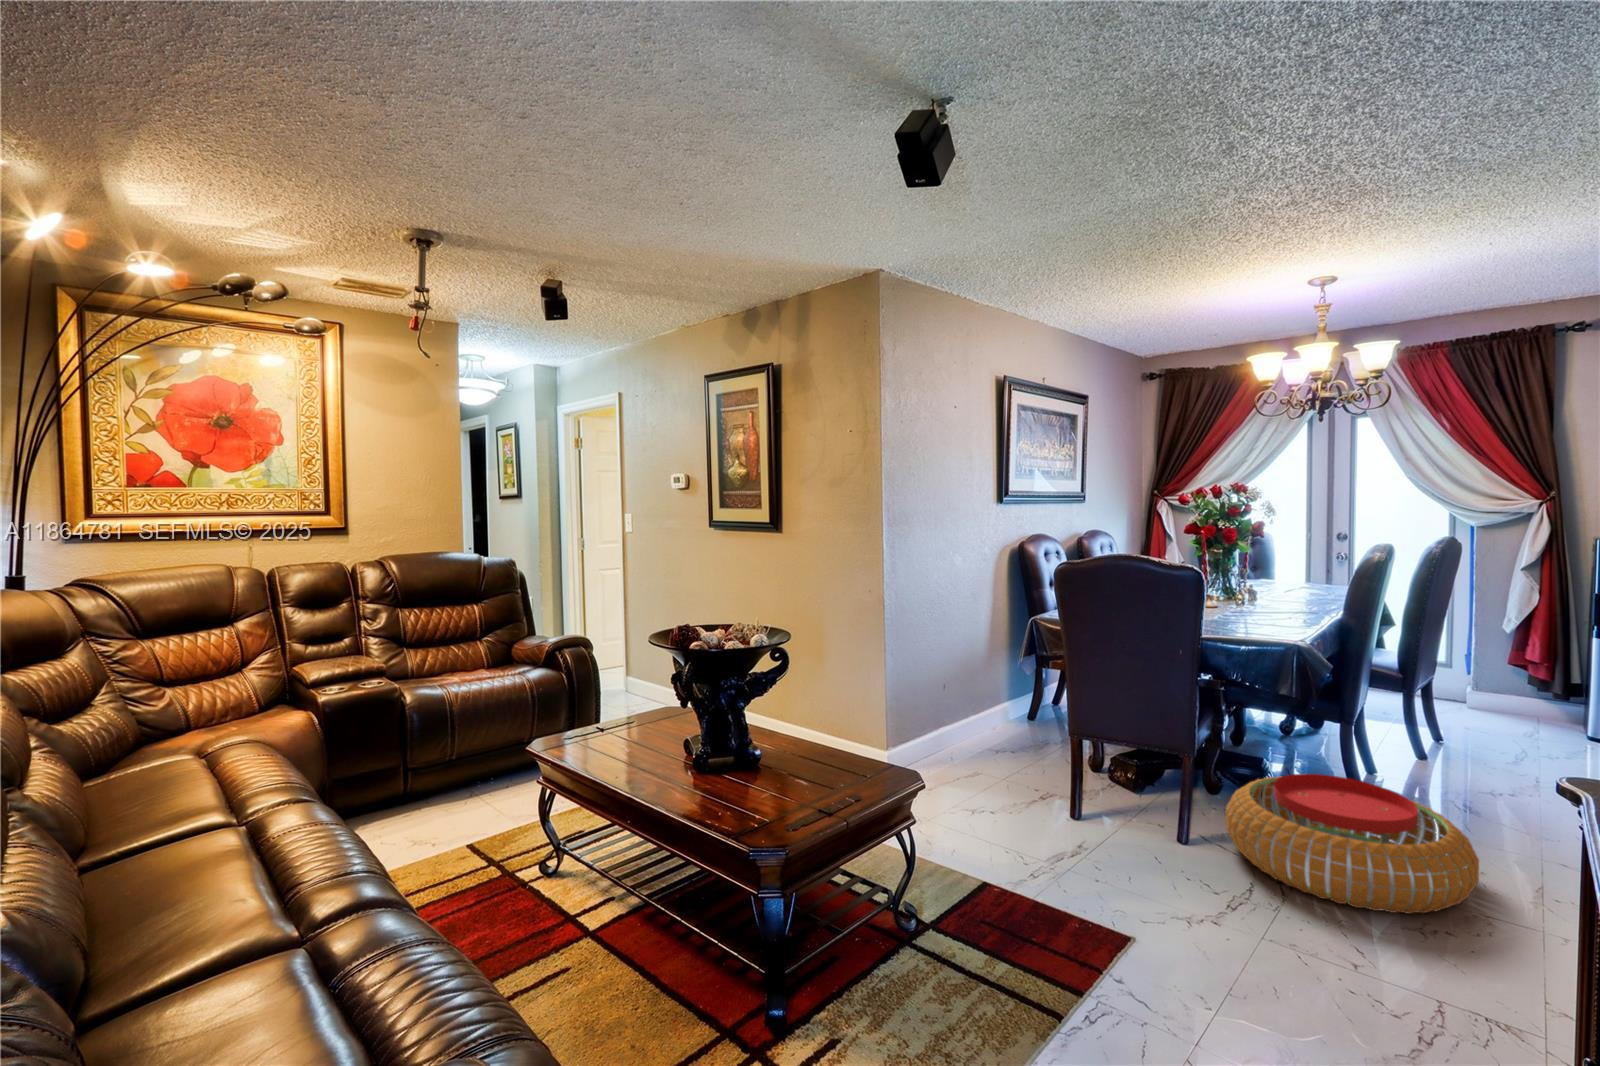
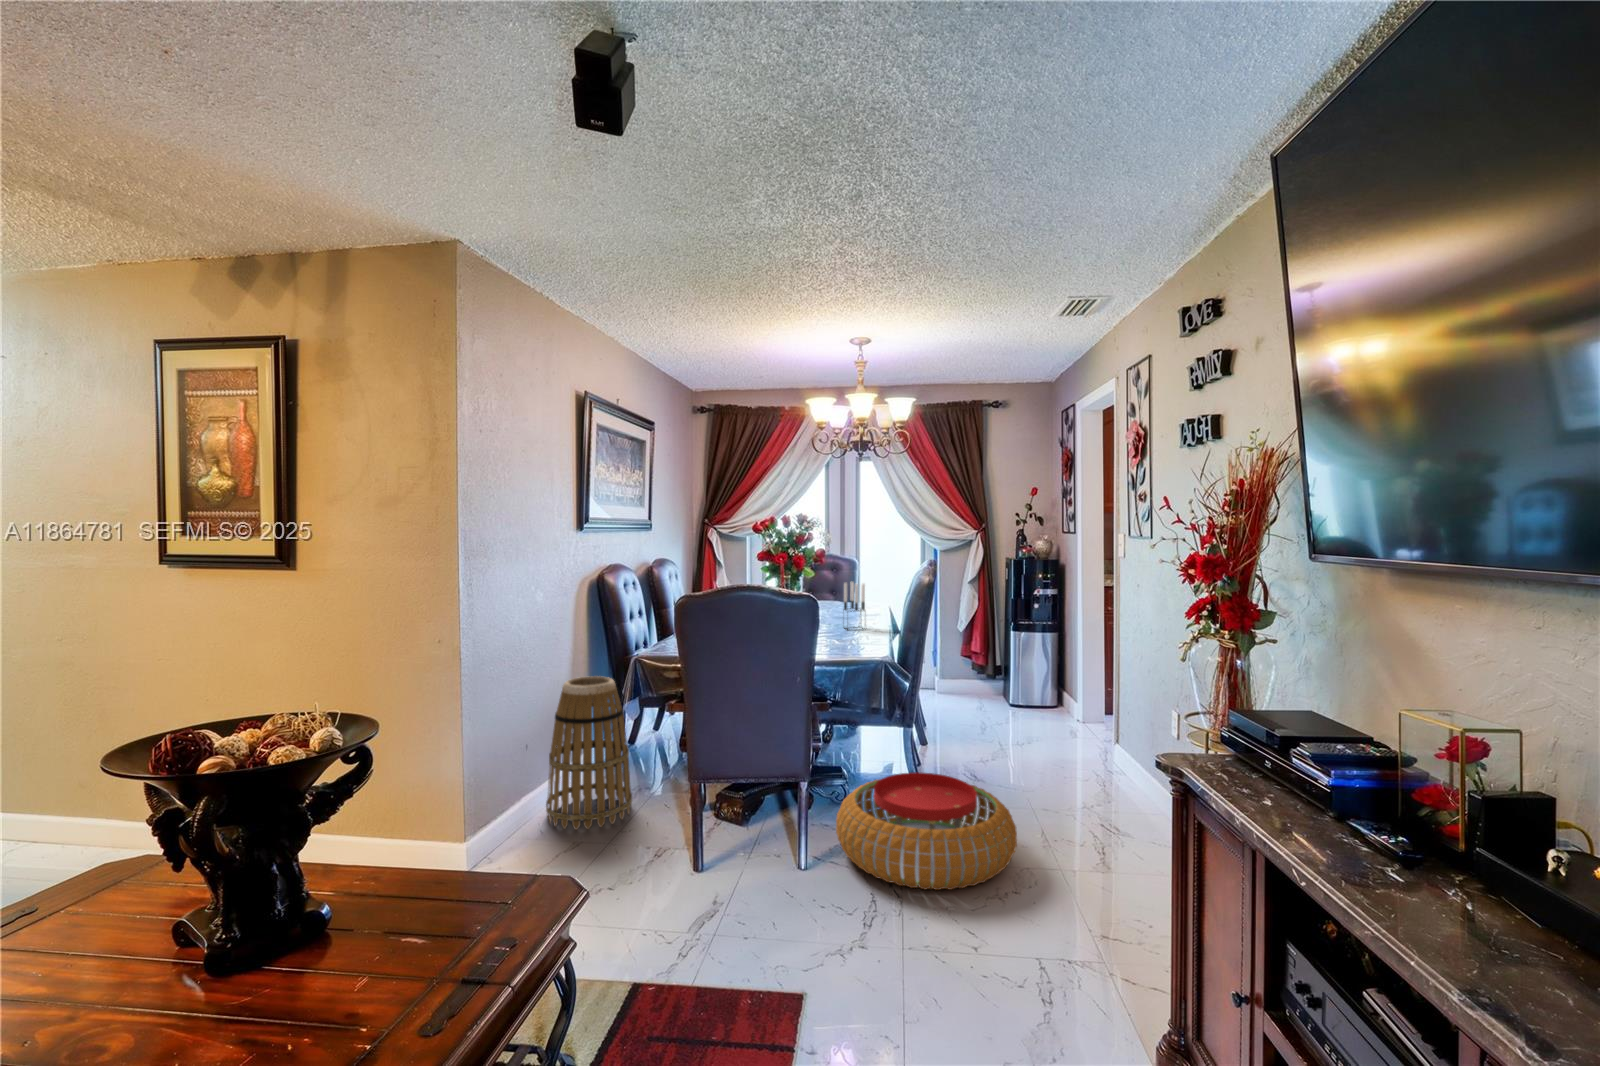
candle holder: none [1281,558,1310,614] -> present [844,582,865,630]
basket: none [957,633,1032,765] -> present [546,676,632,829]

